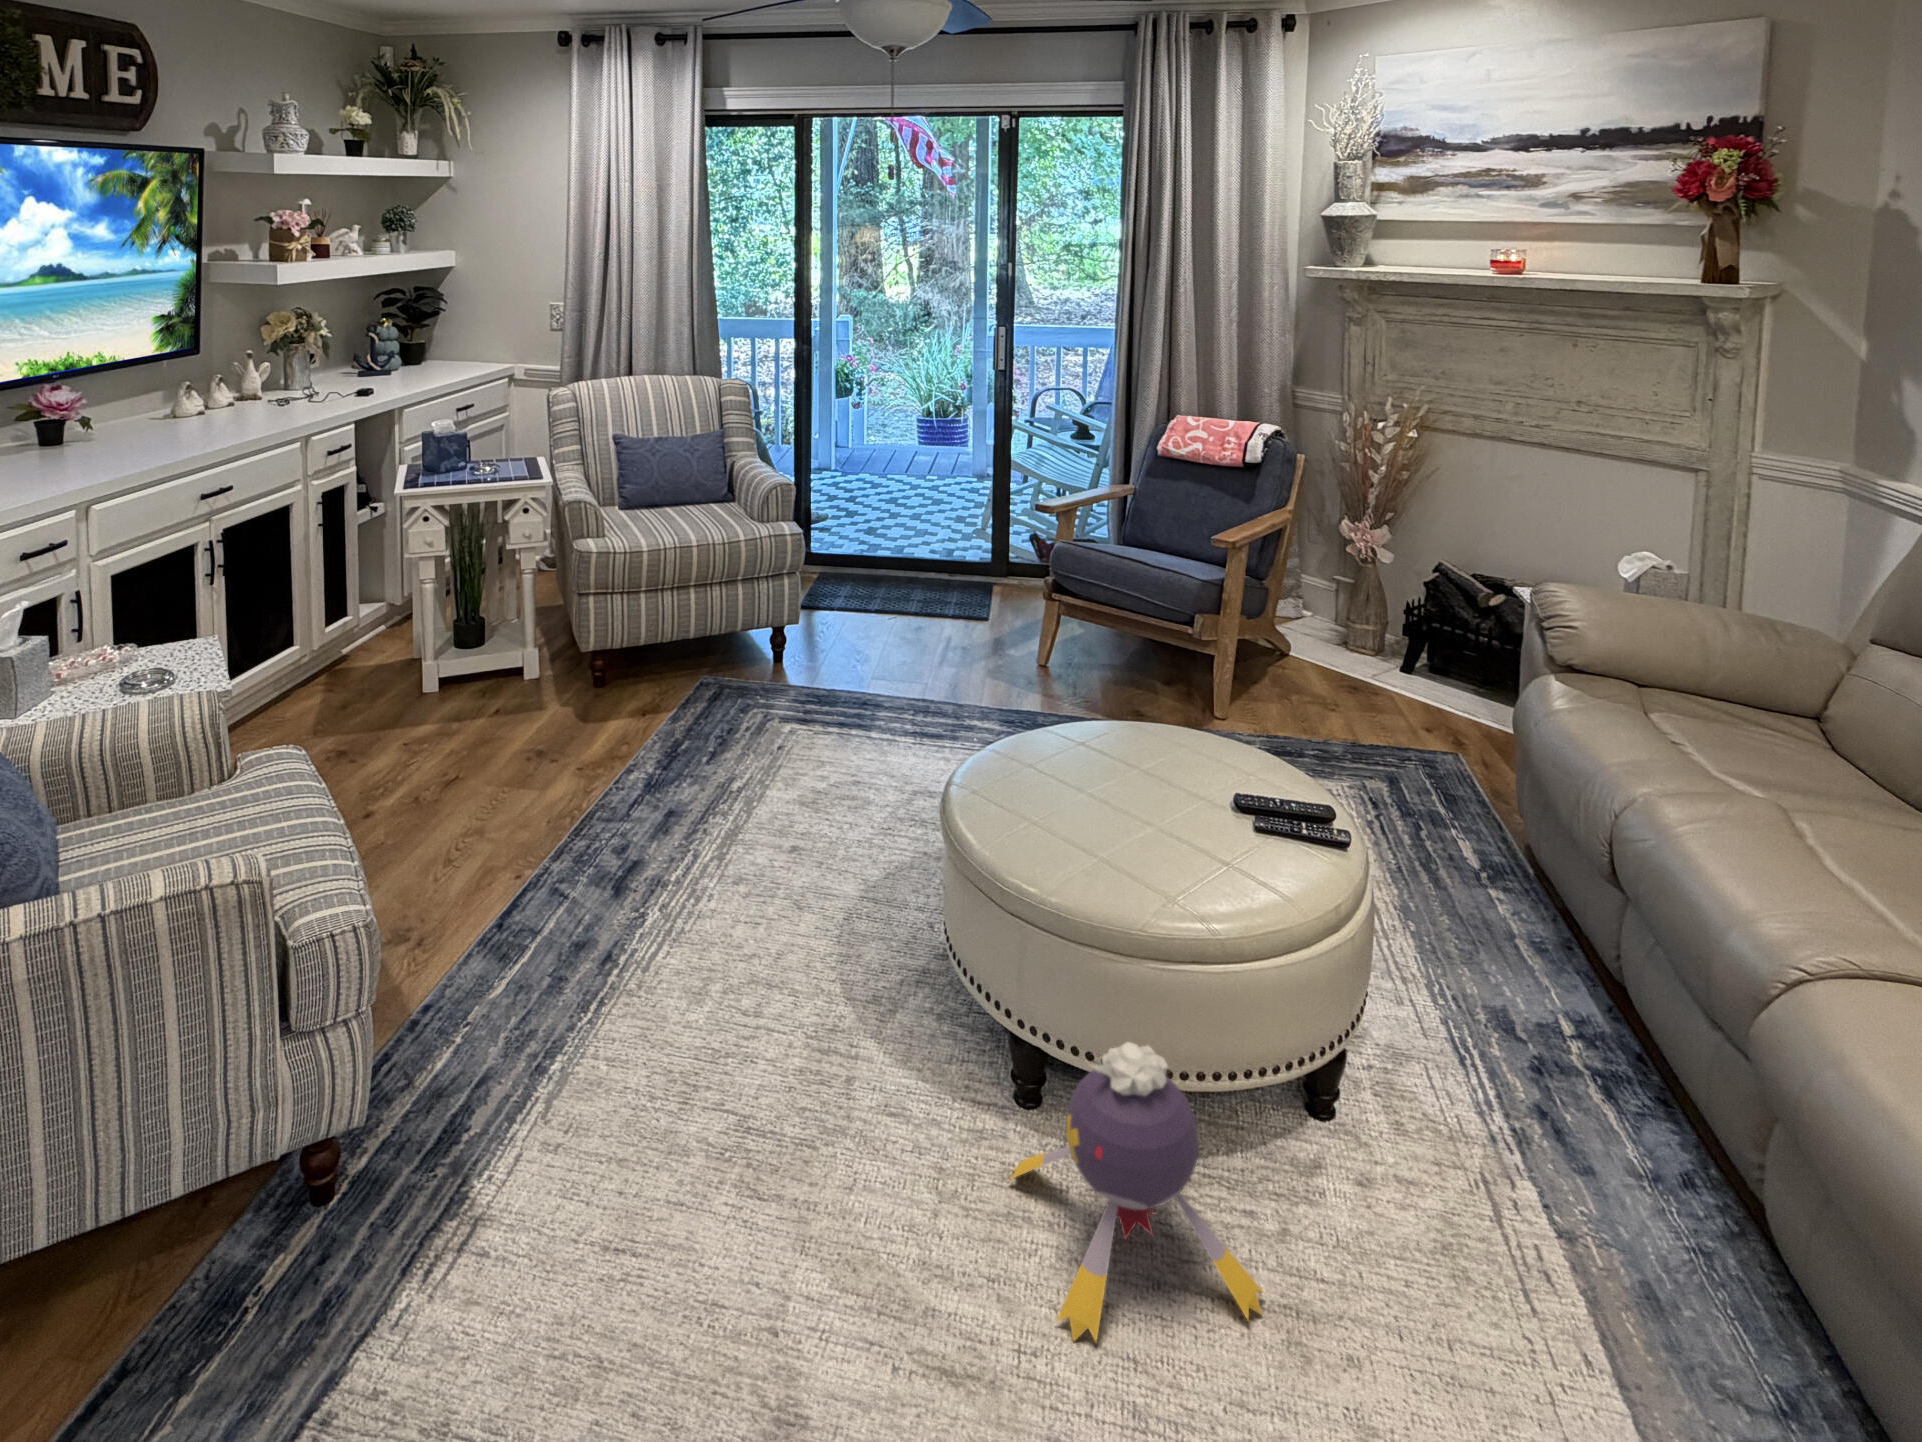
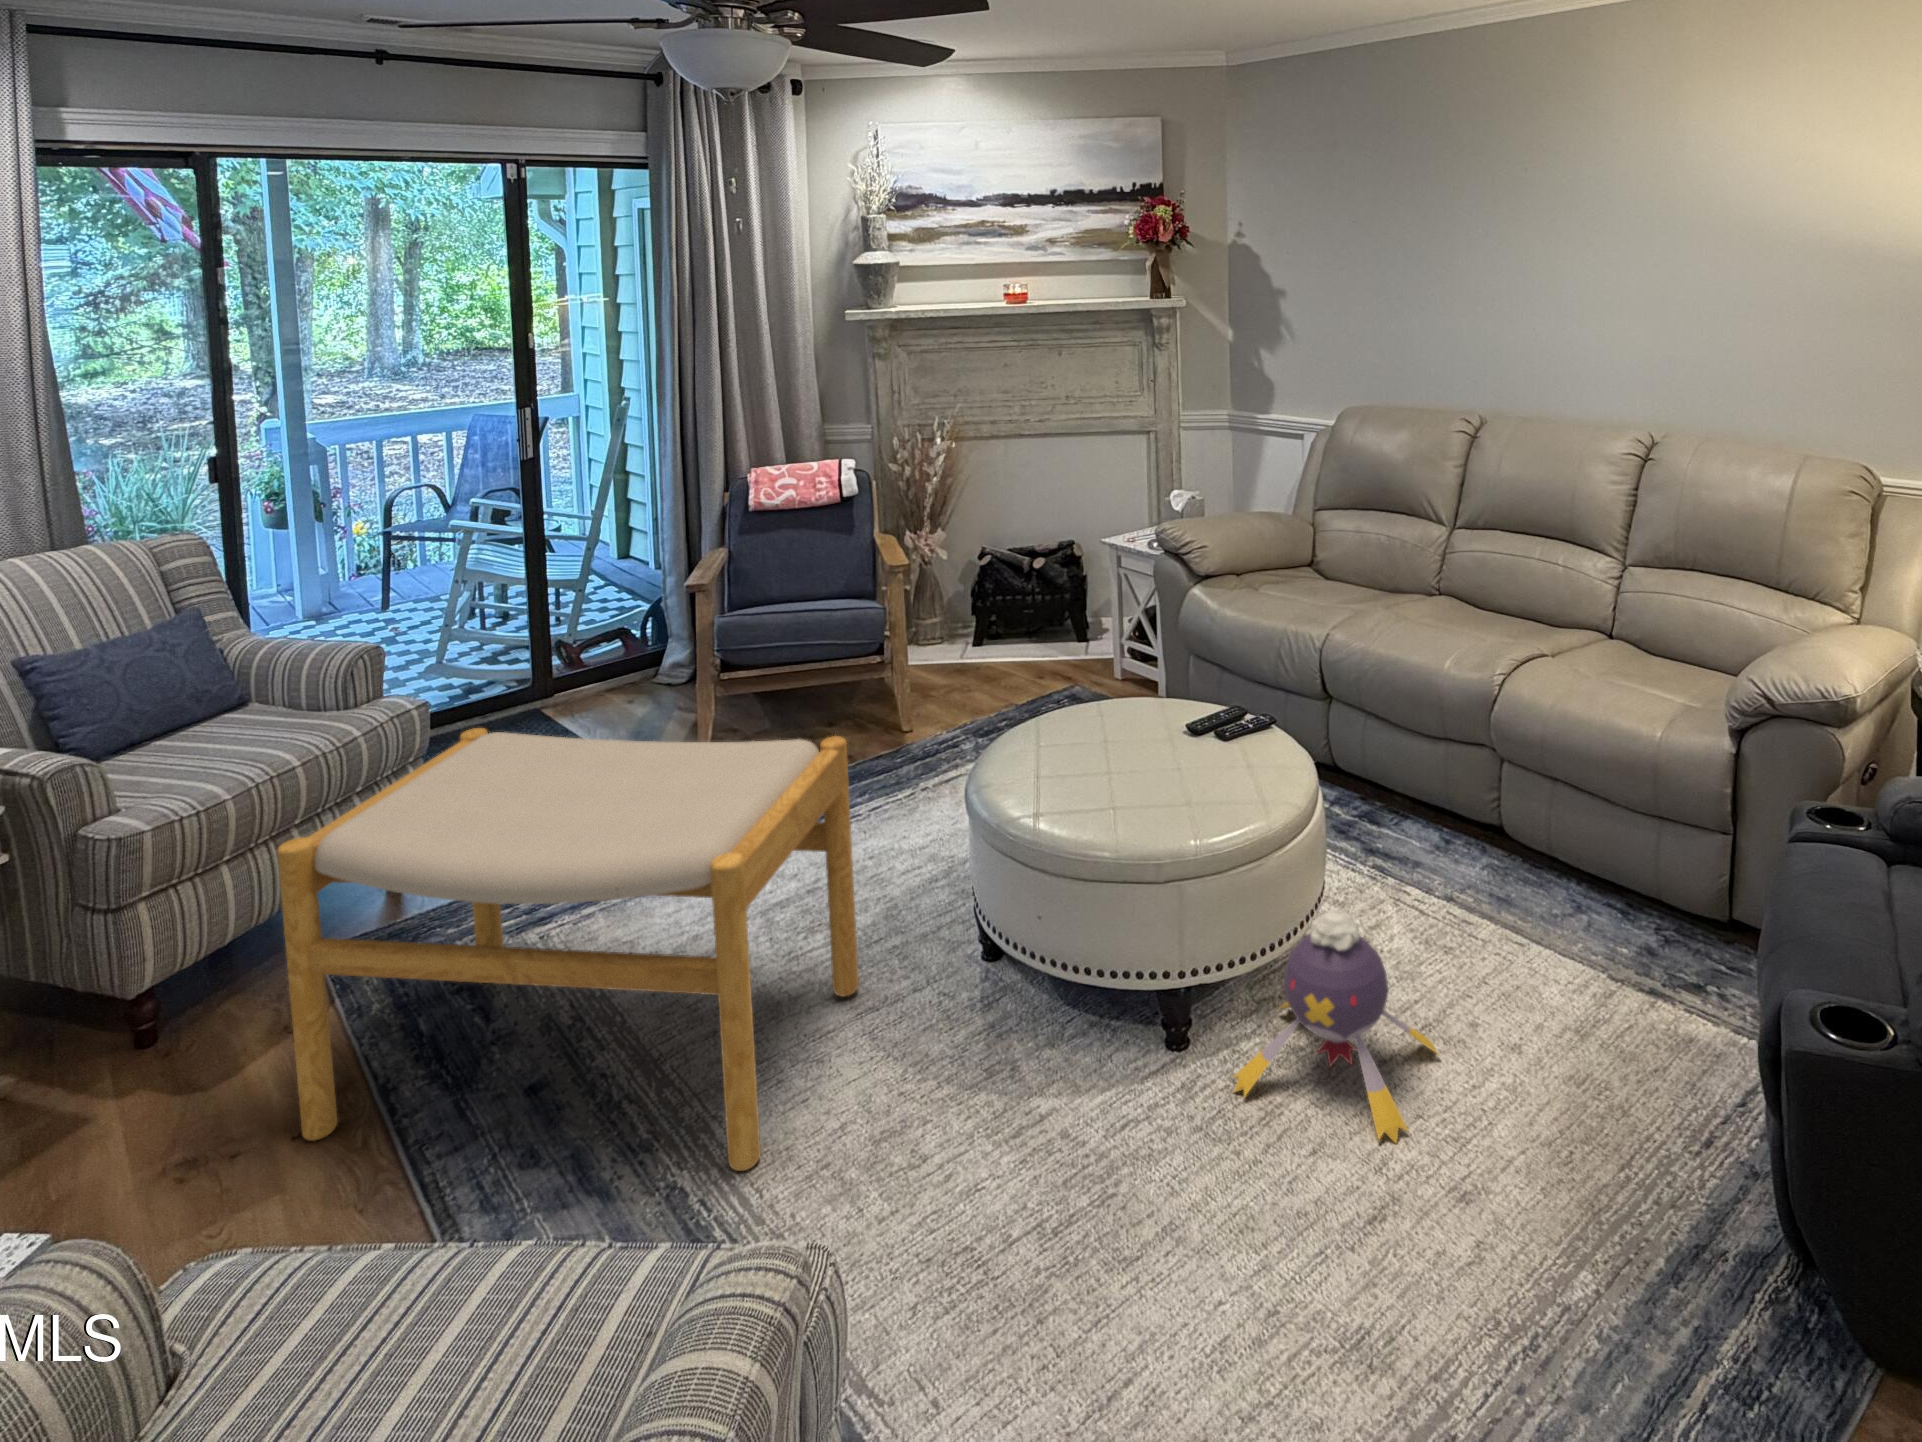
footstool: none [555,554,895,948] -> present [277,728,859,1171]

